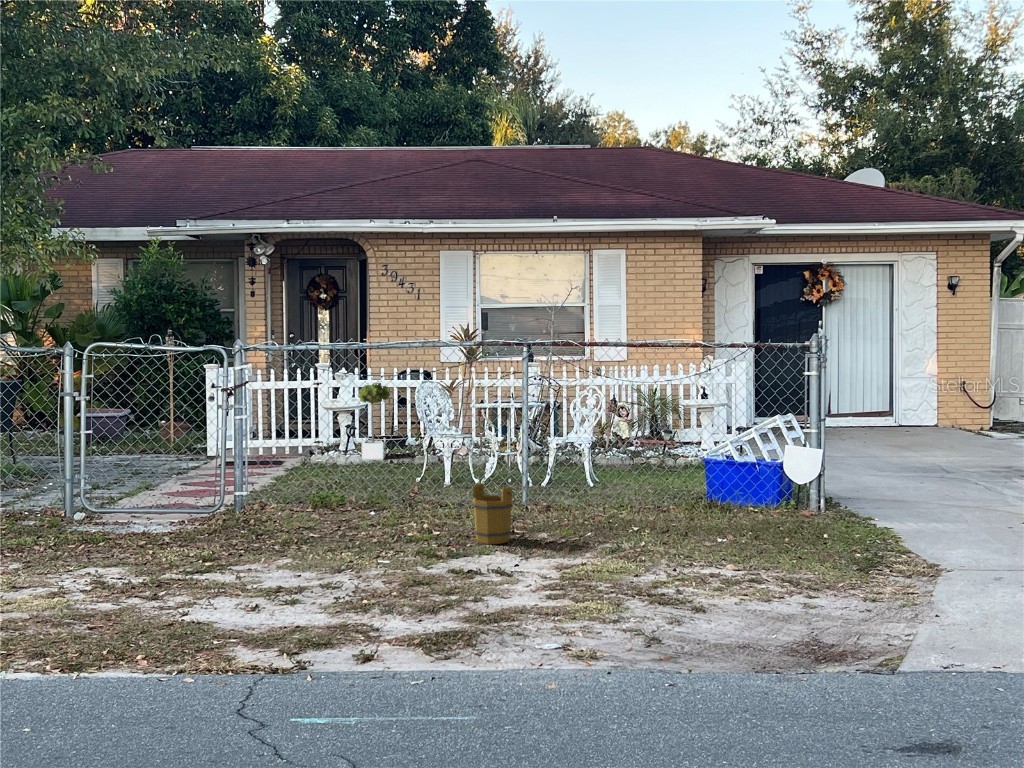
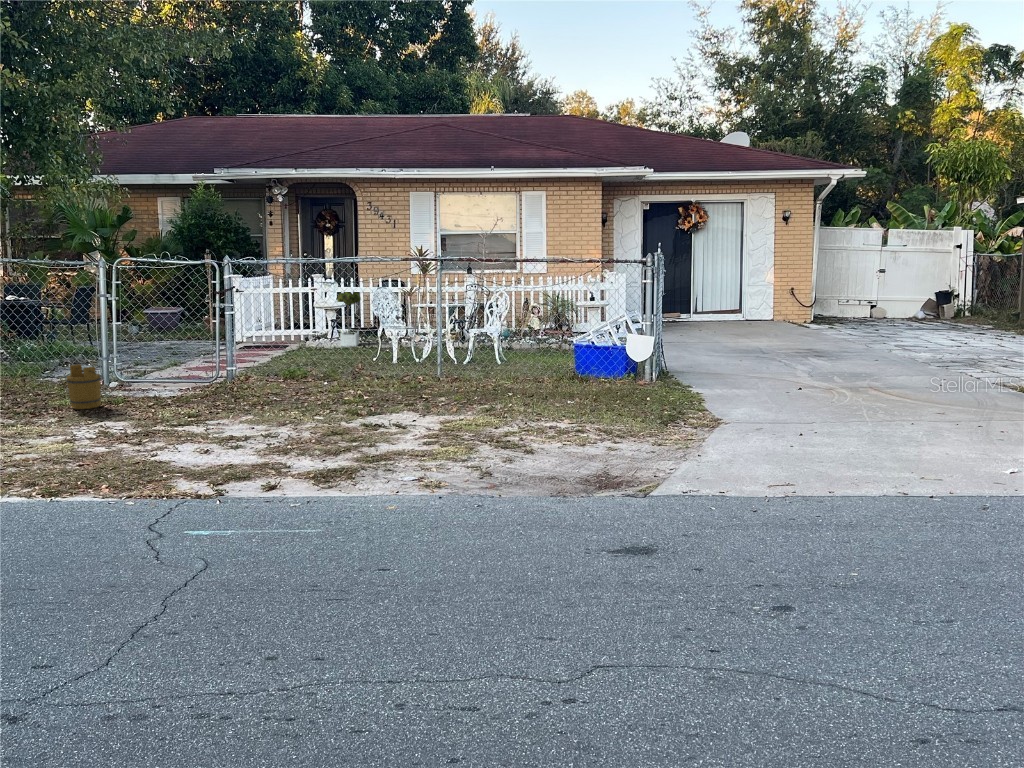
bucket: present [473,484,516,544] -> present [66,364,103,409]

